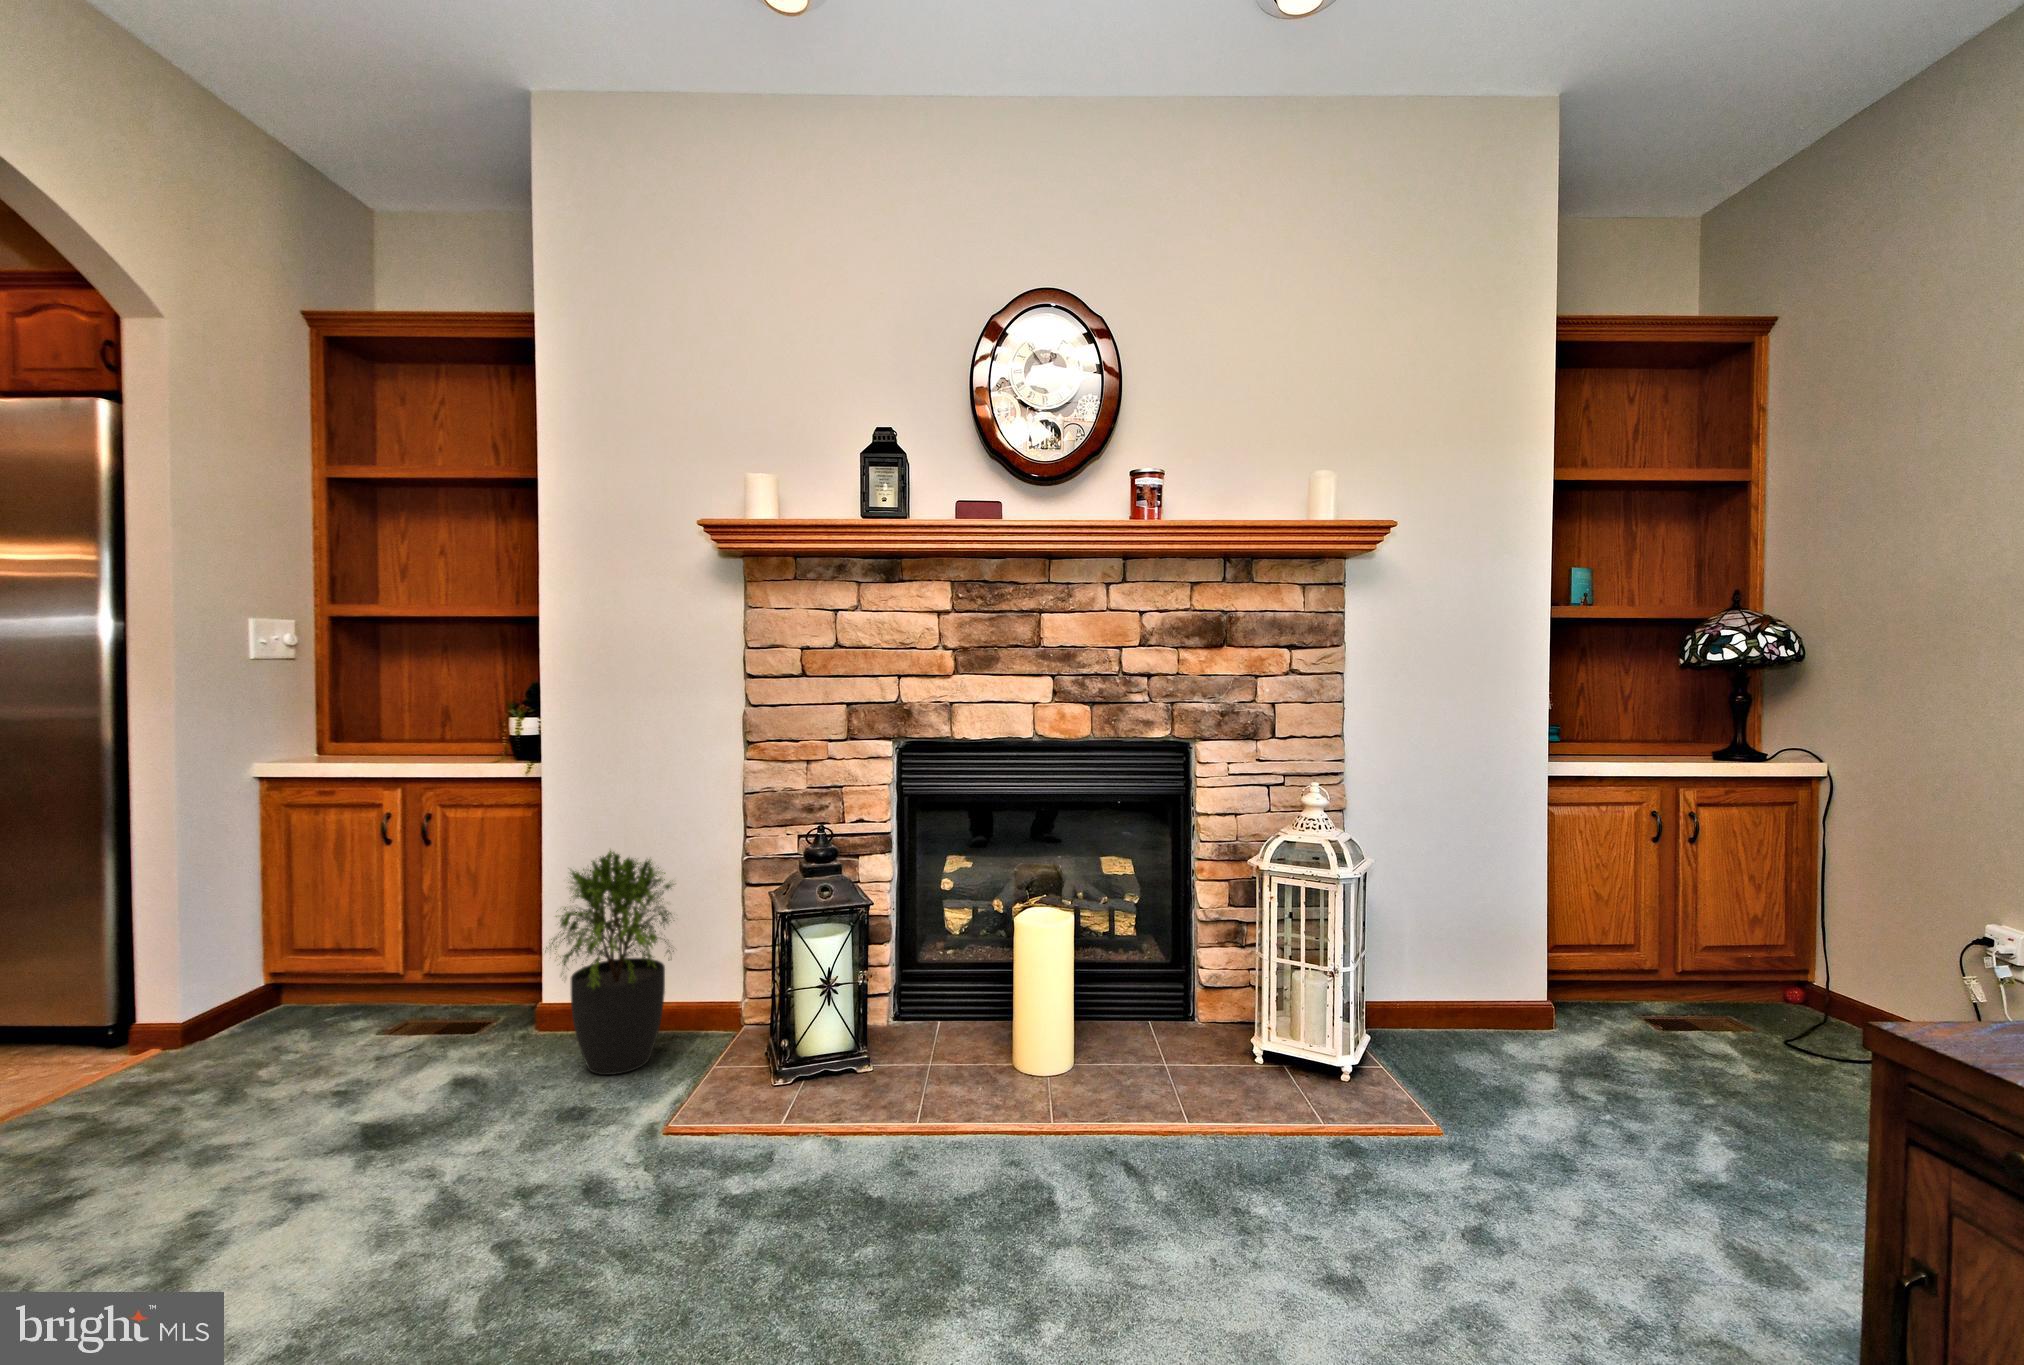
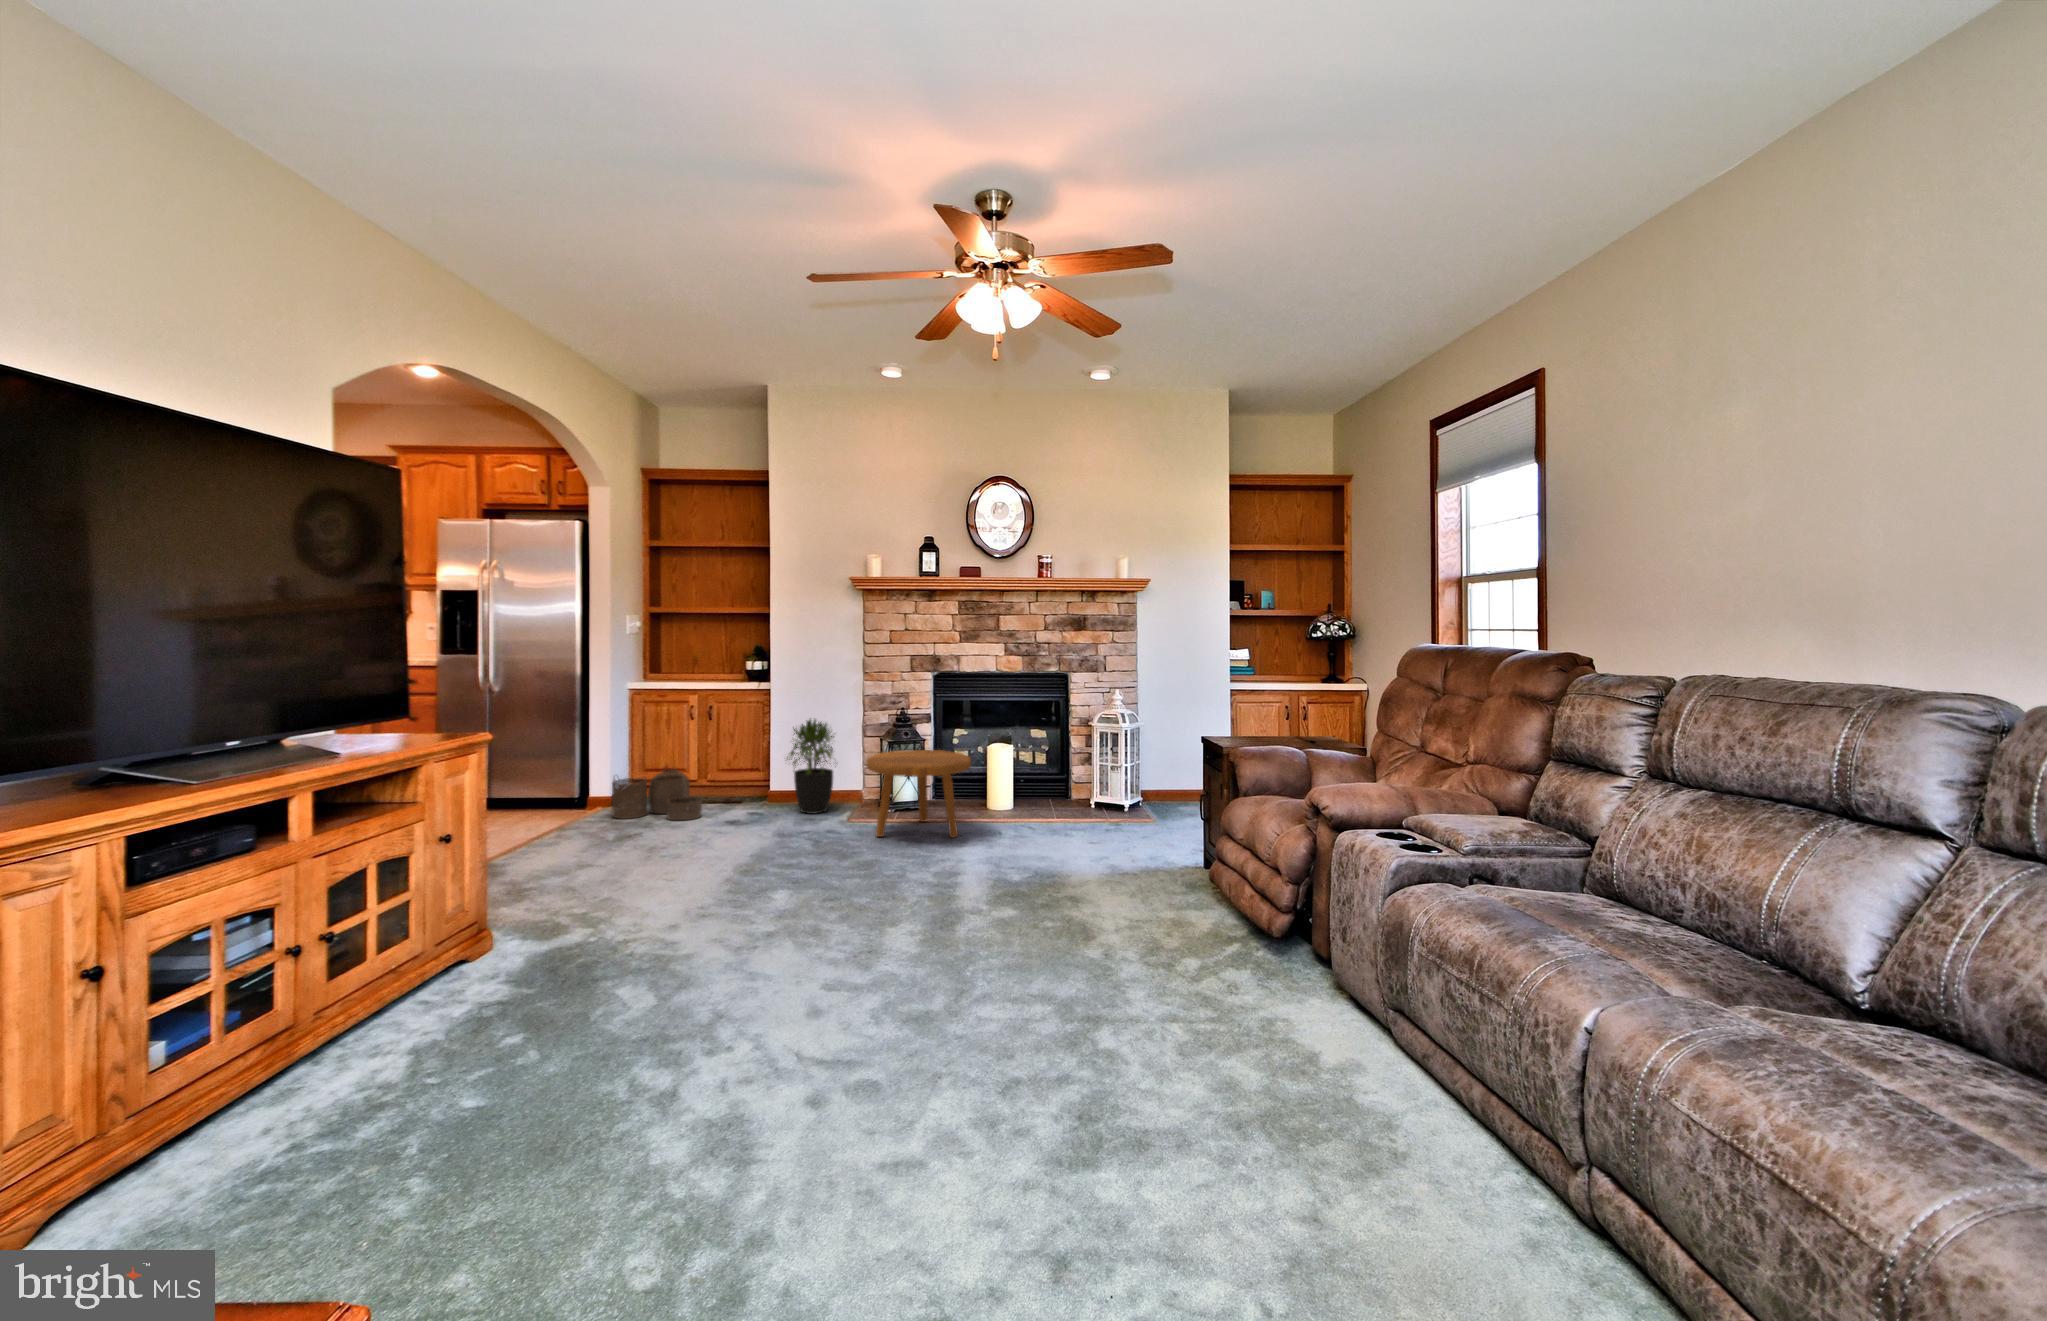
footstool: none [700,934,975,1202] -> present [866,750,971,838]
woven basket: none [130,945,374,1107] -> present [612,769,702,820]

